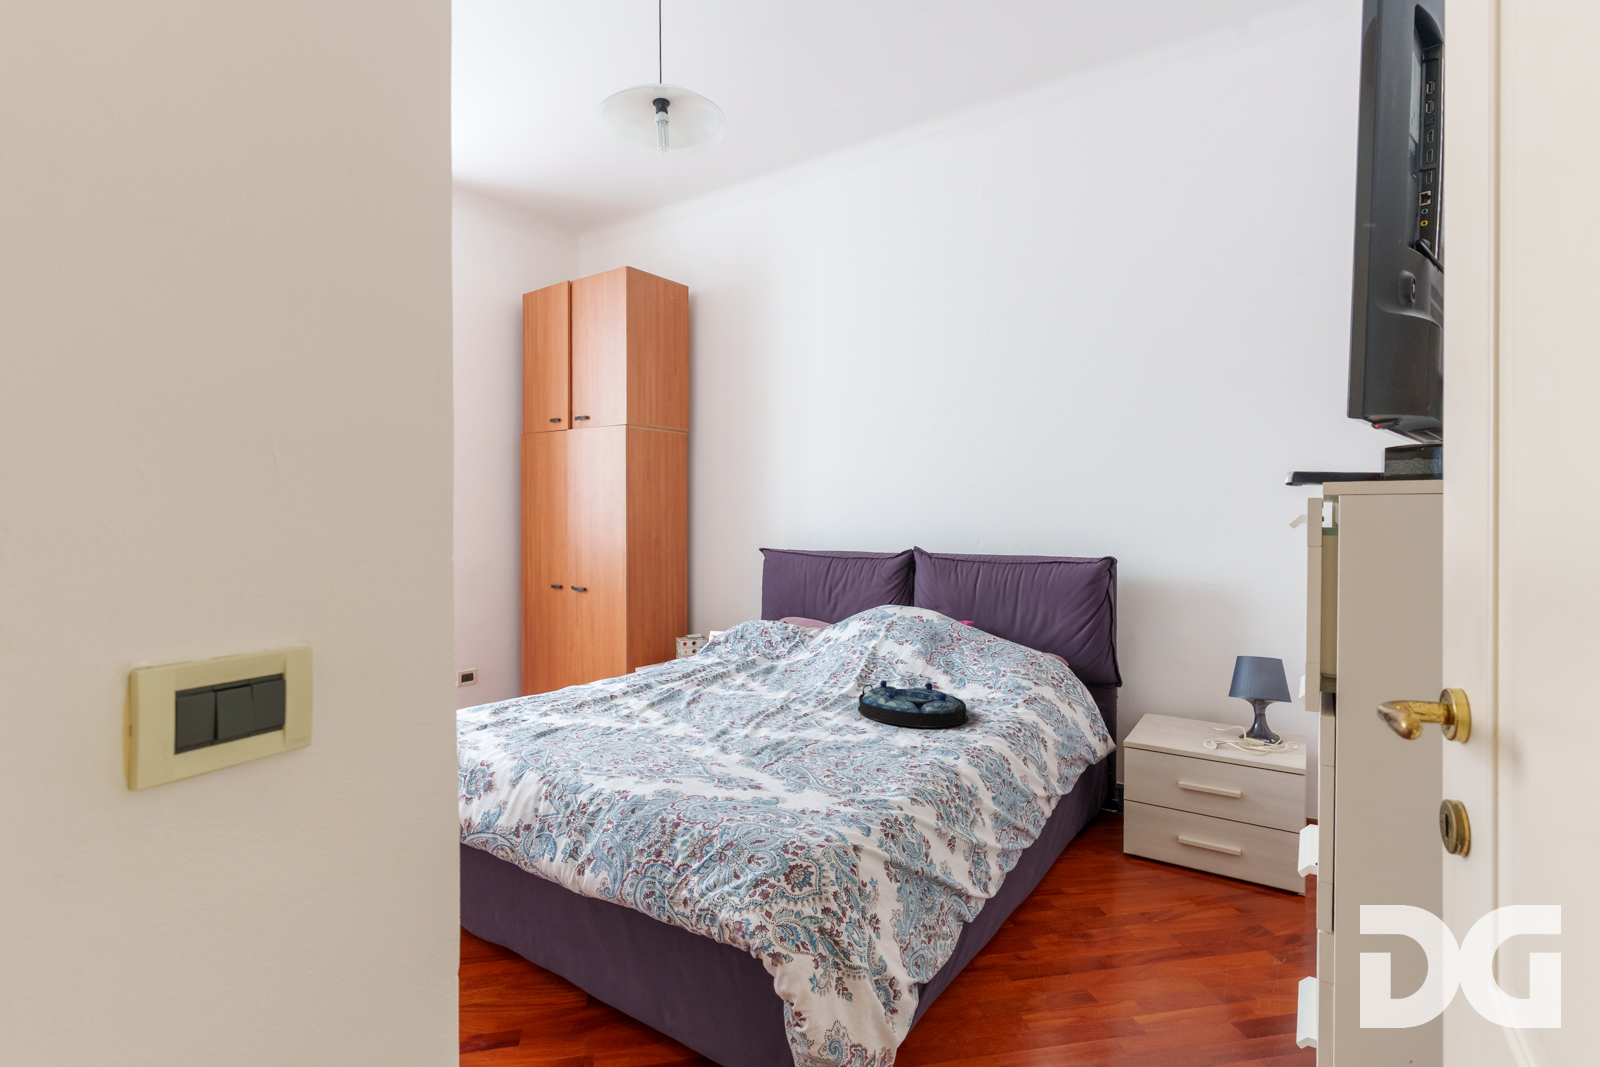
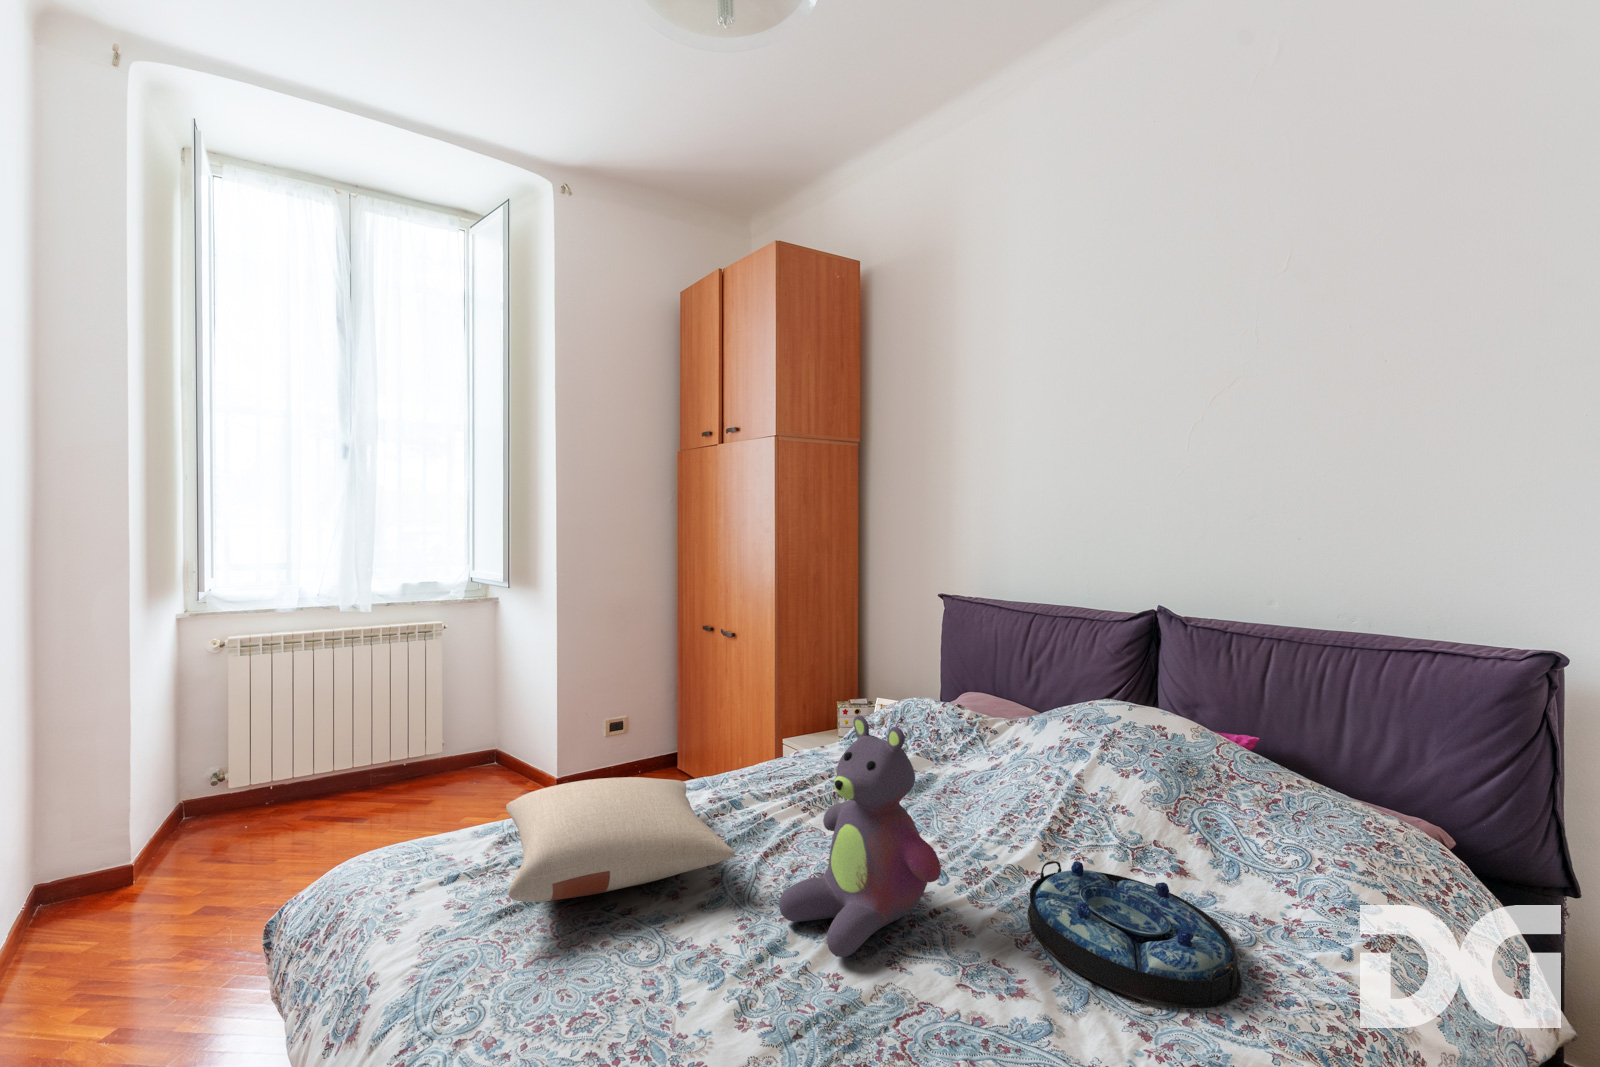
stuffed bear: none [717,601,816,732] -> present [779,715,941,957]
pillow: none [492,663,682,729] -> present [506,777,735,902]

